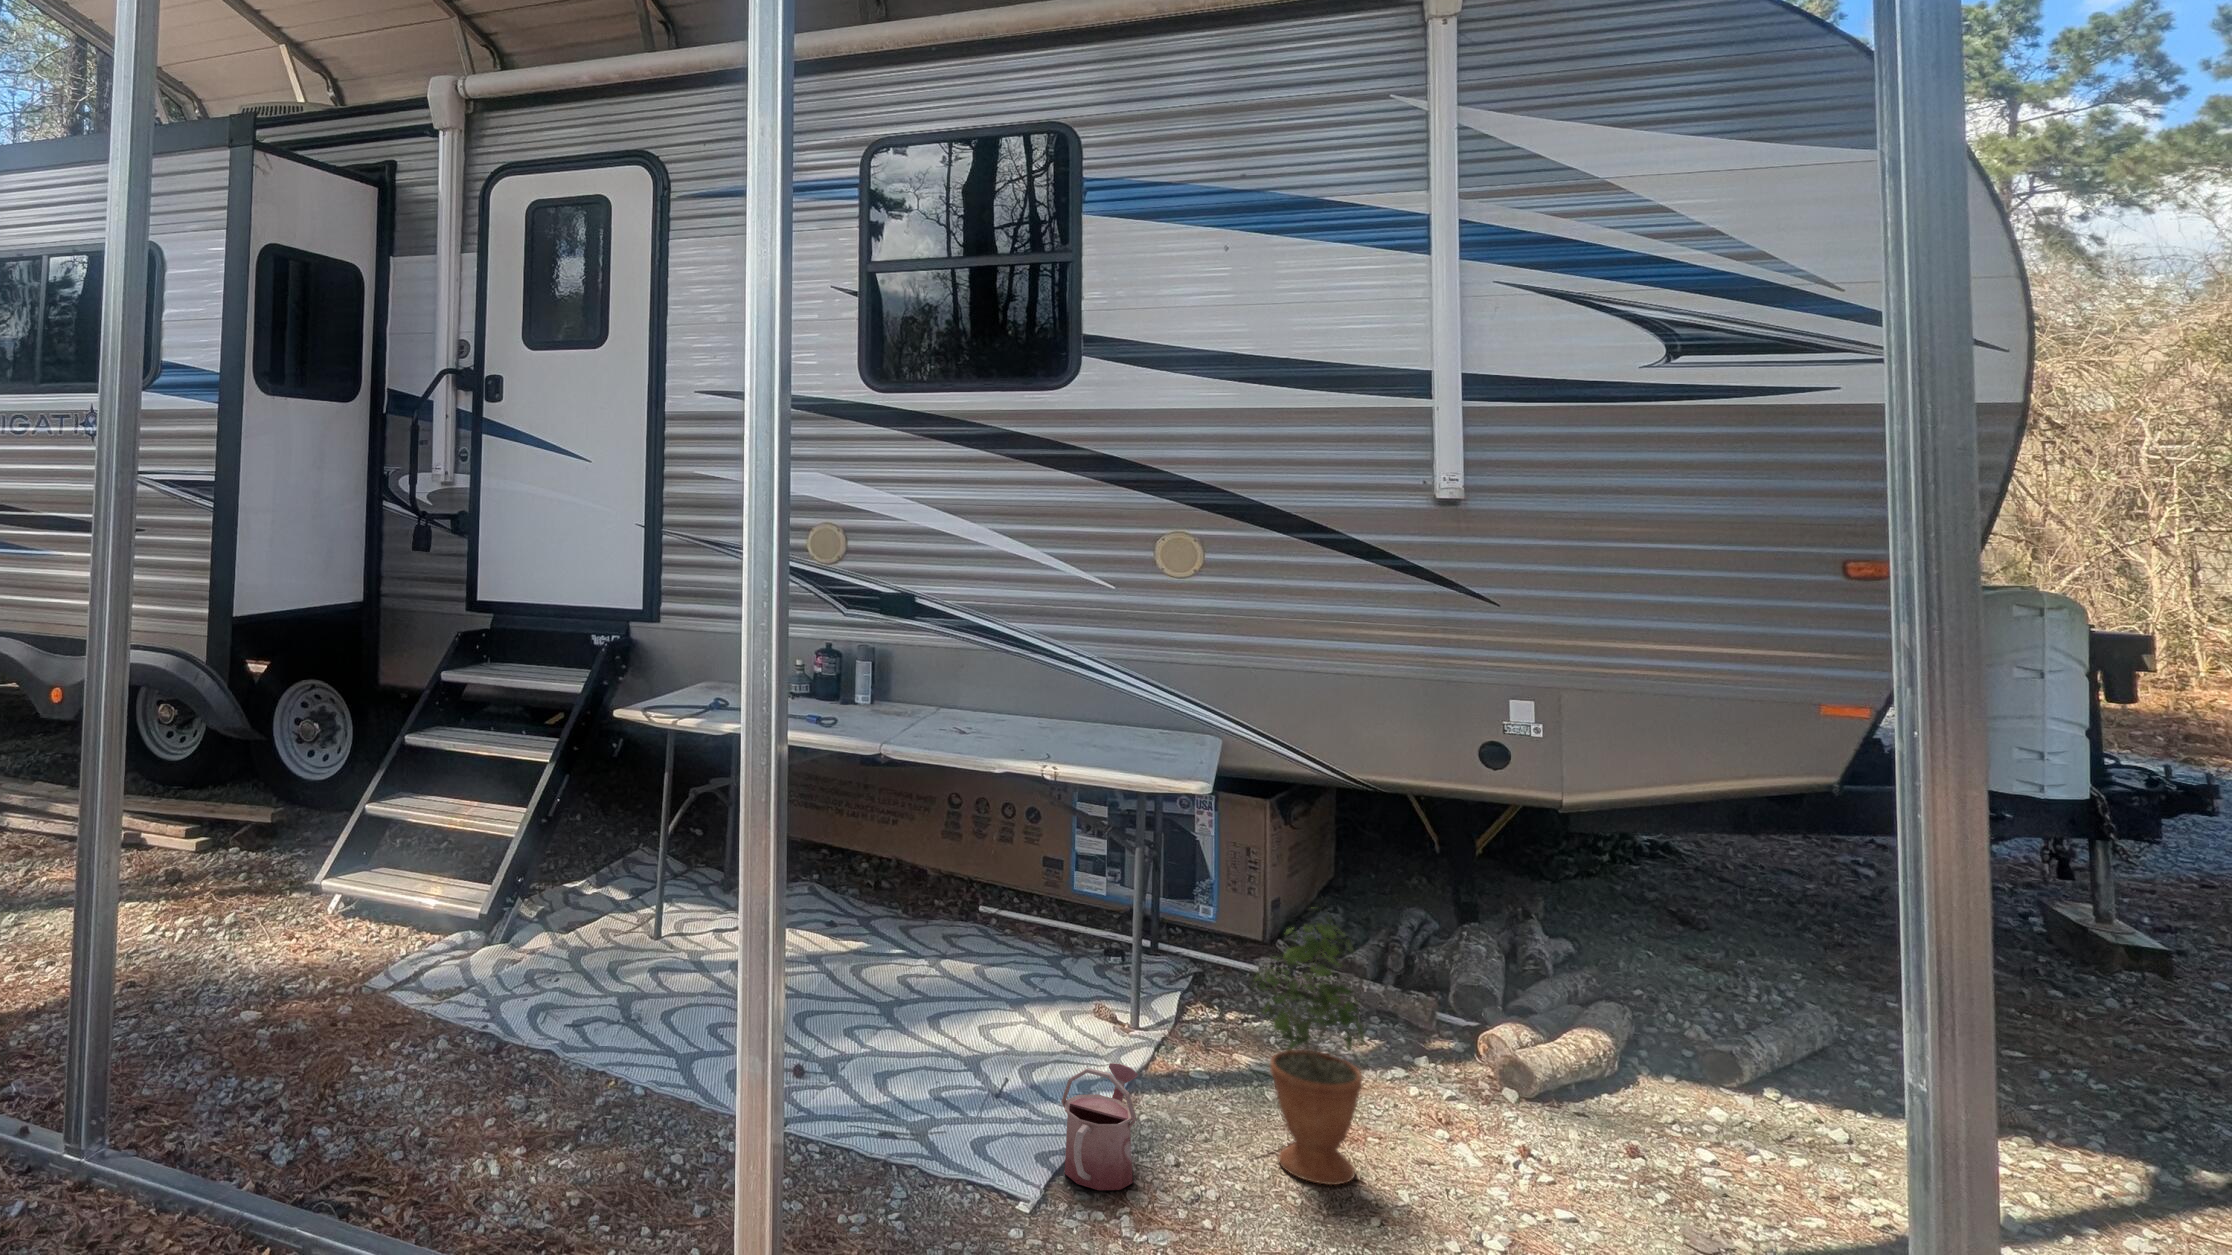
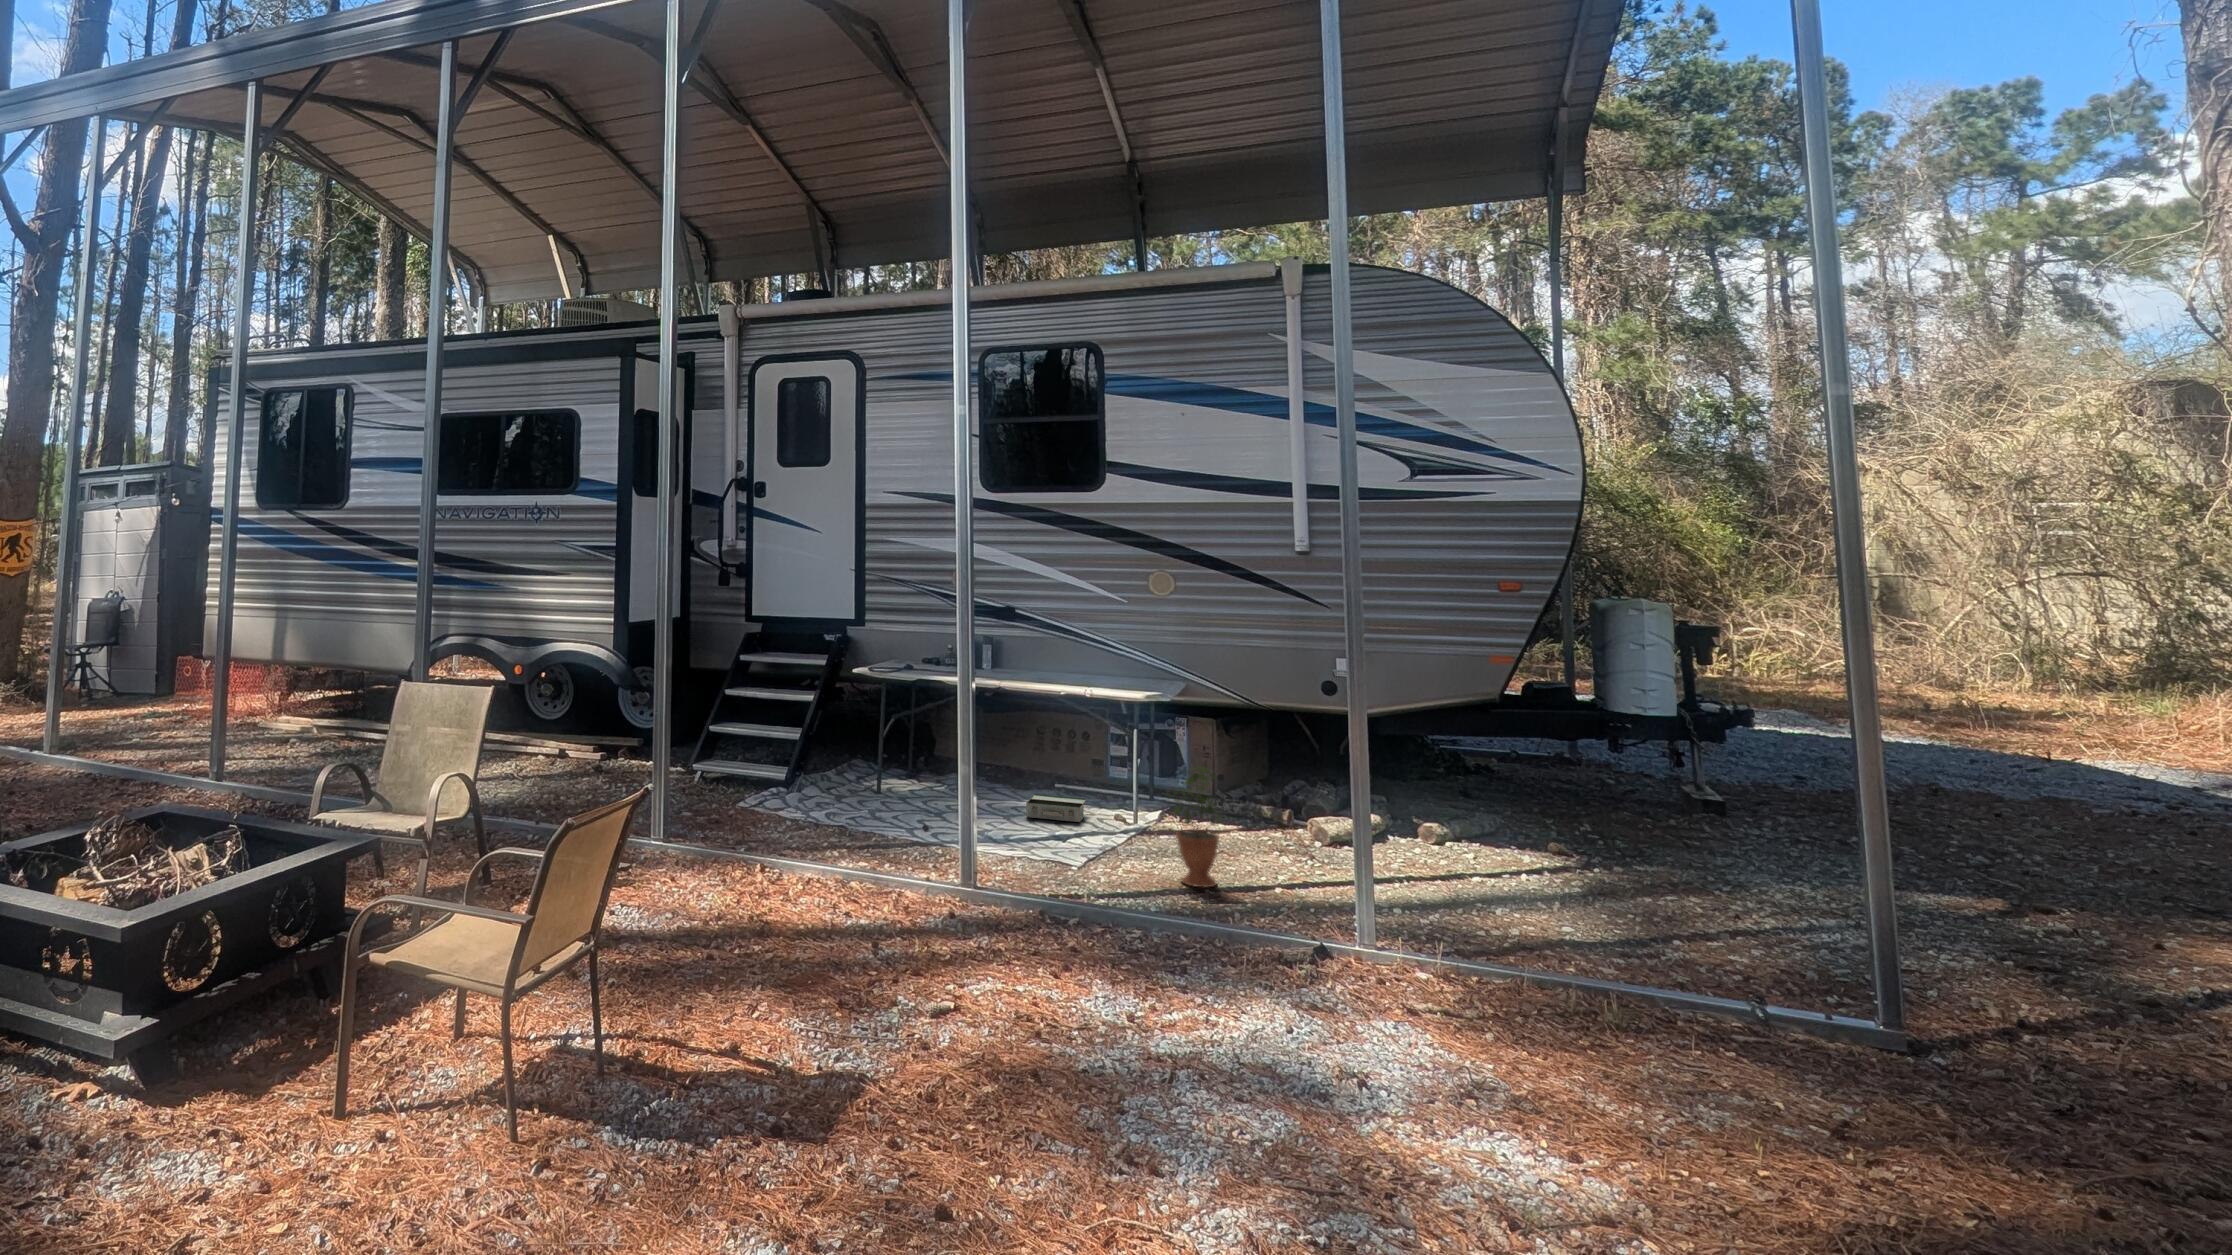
toolbox: none [938,926,1043,988] -> present [1026,794,1086,822]
watering can: present [1061,1063,1138,1190] -> none [1072,833,1113,886]

